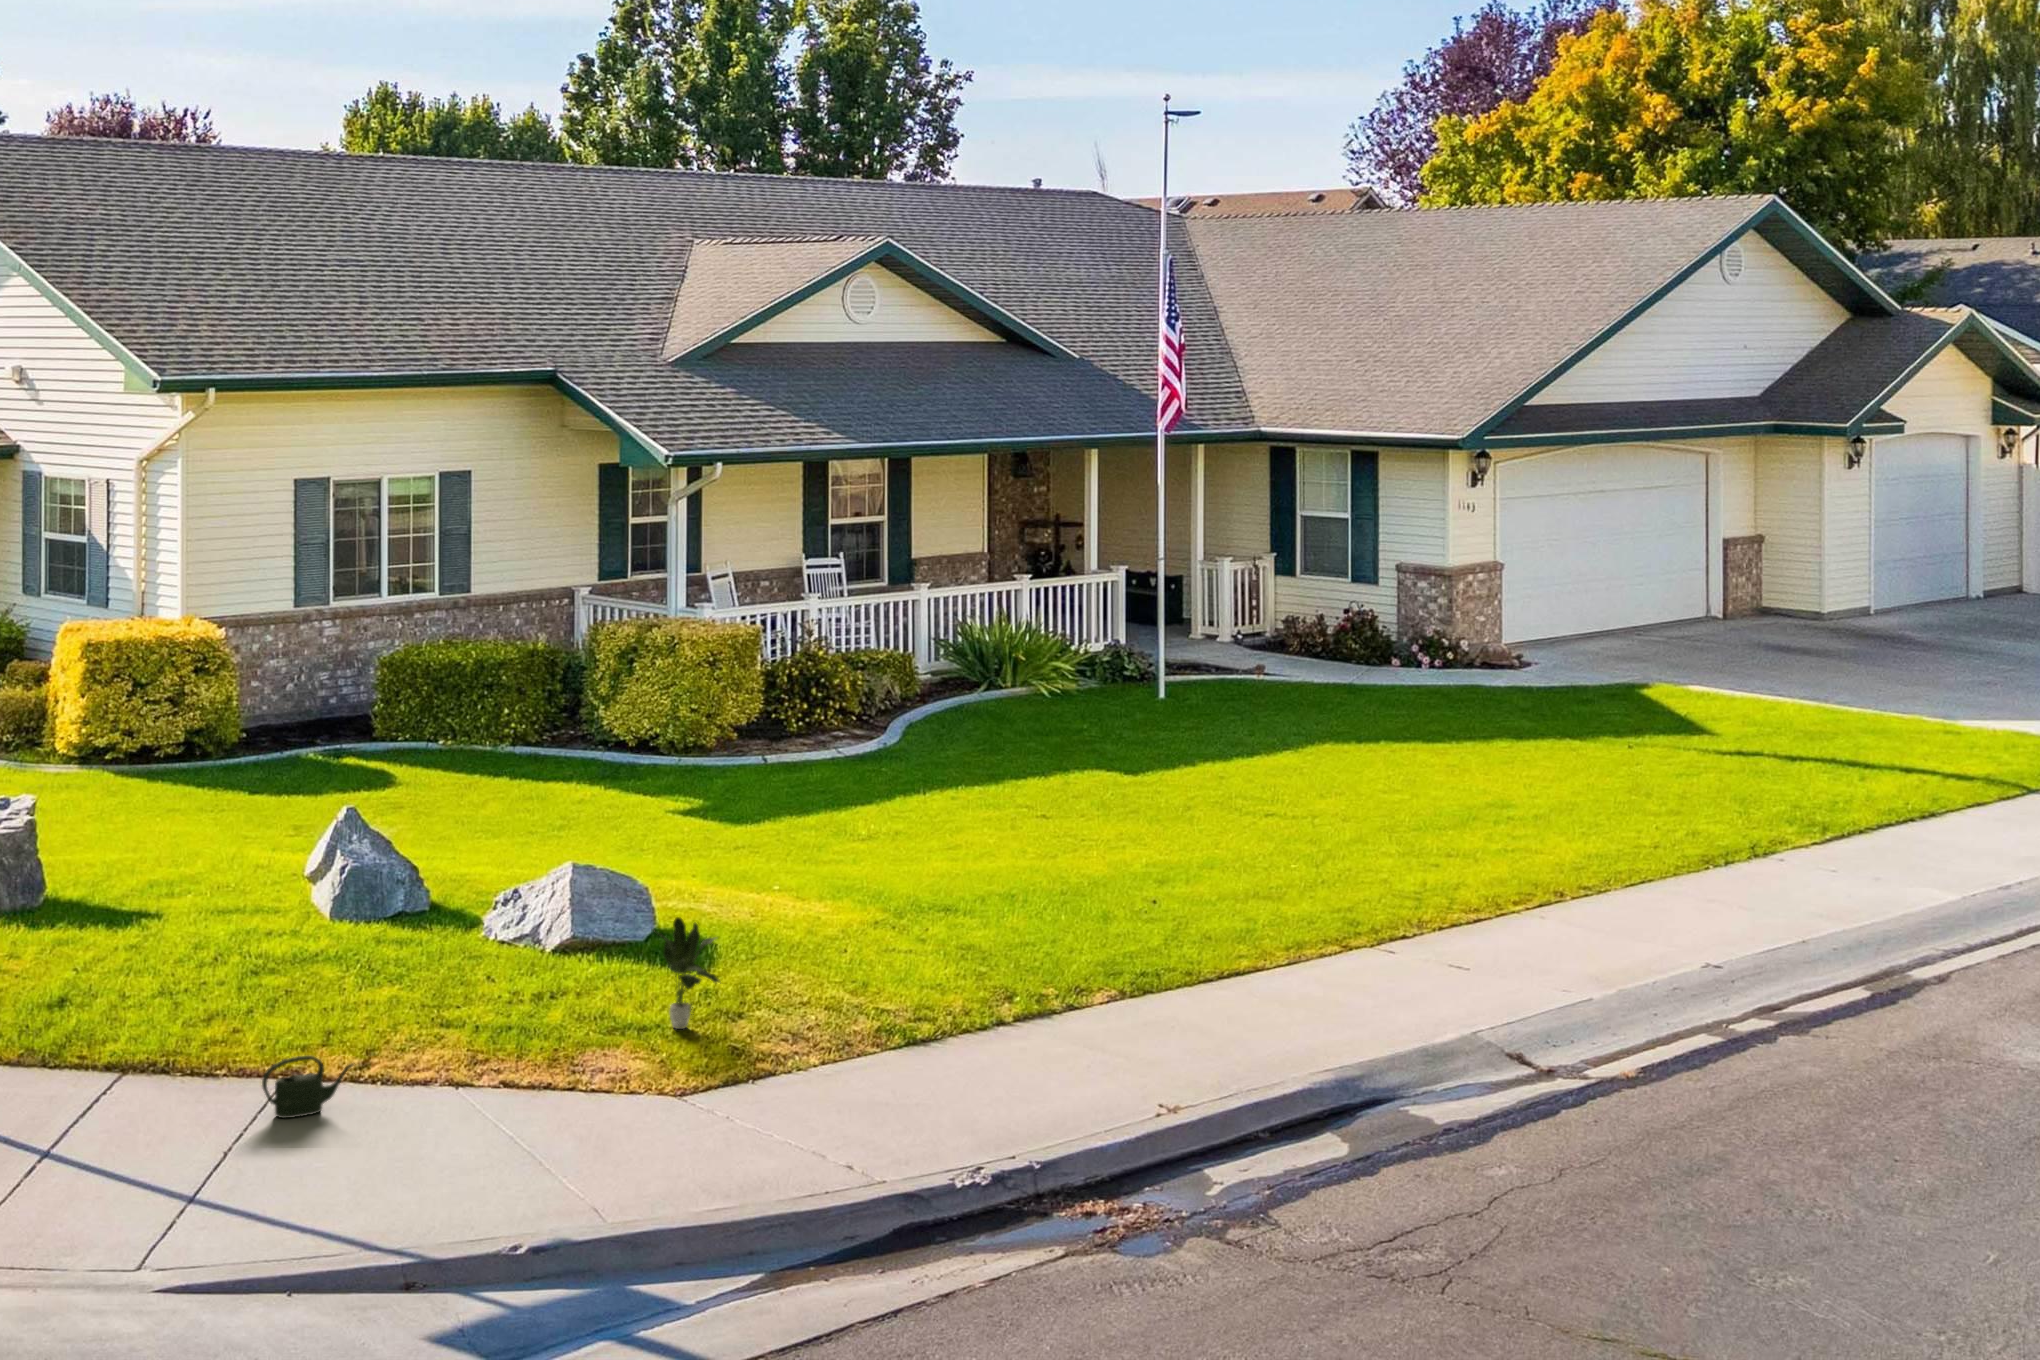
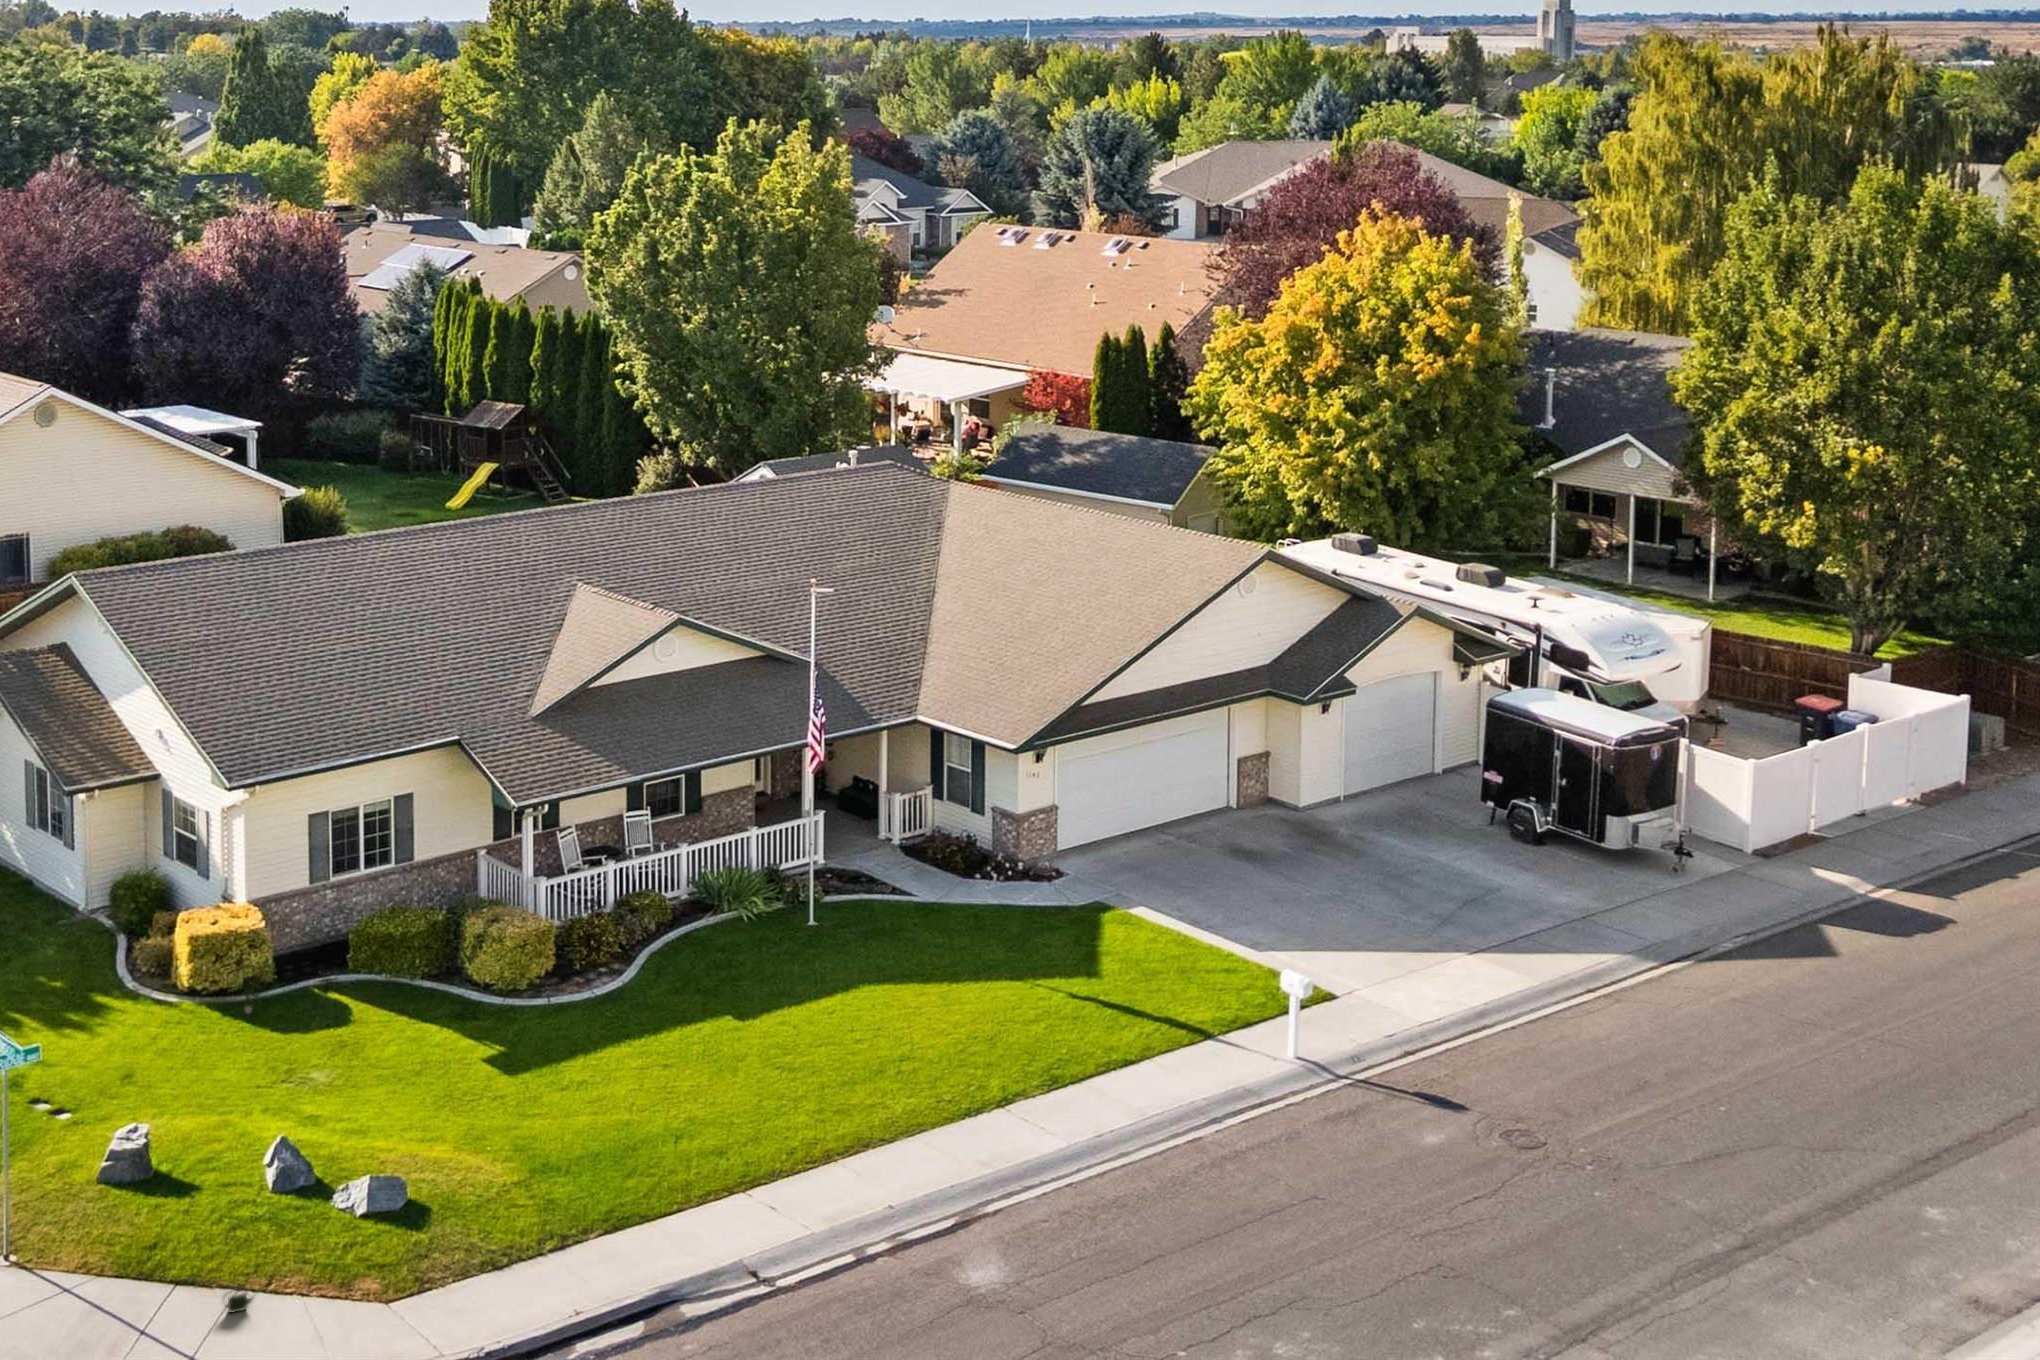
potted plant: present [660,917,720,1029] -> present [243,977,259,1014]

